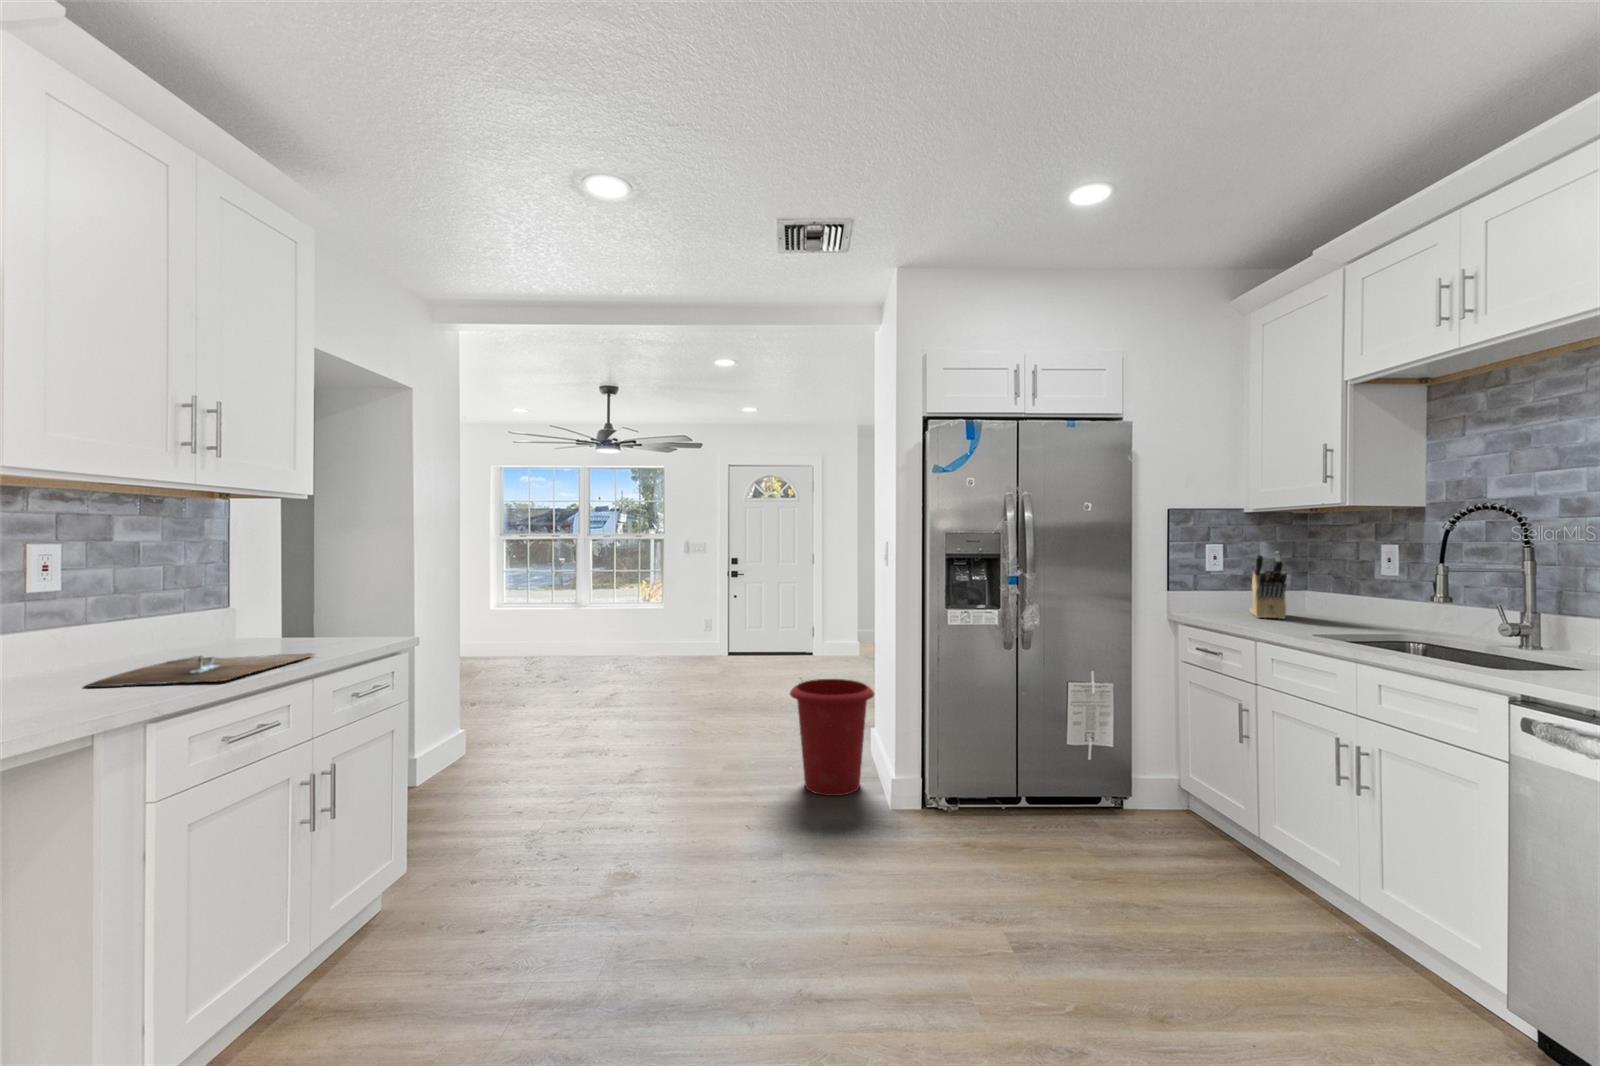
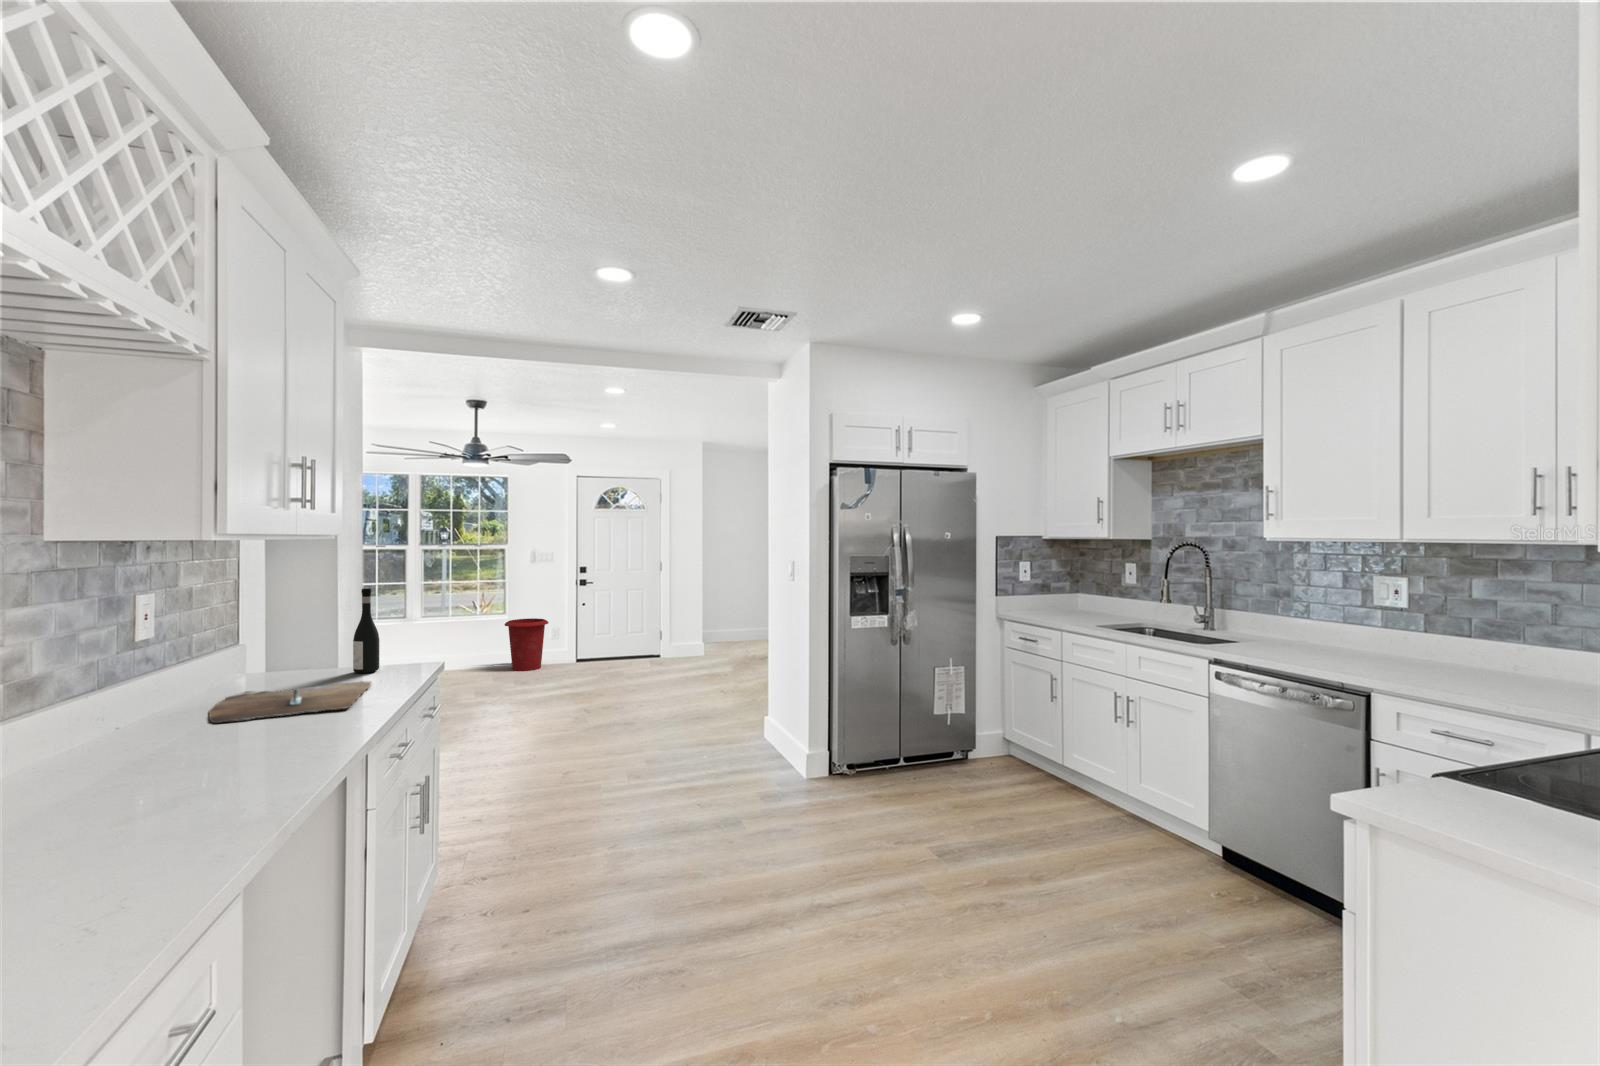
knife block: present [1250,551,1287,619] -> none [1045,567,1072,615]
wine bottle: none [328,555,357,645] -> present [353,588,379,673]
waste bin: present [790,679,874,796] -> present [505,618,549,671]

